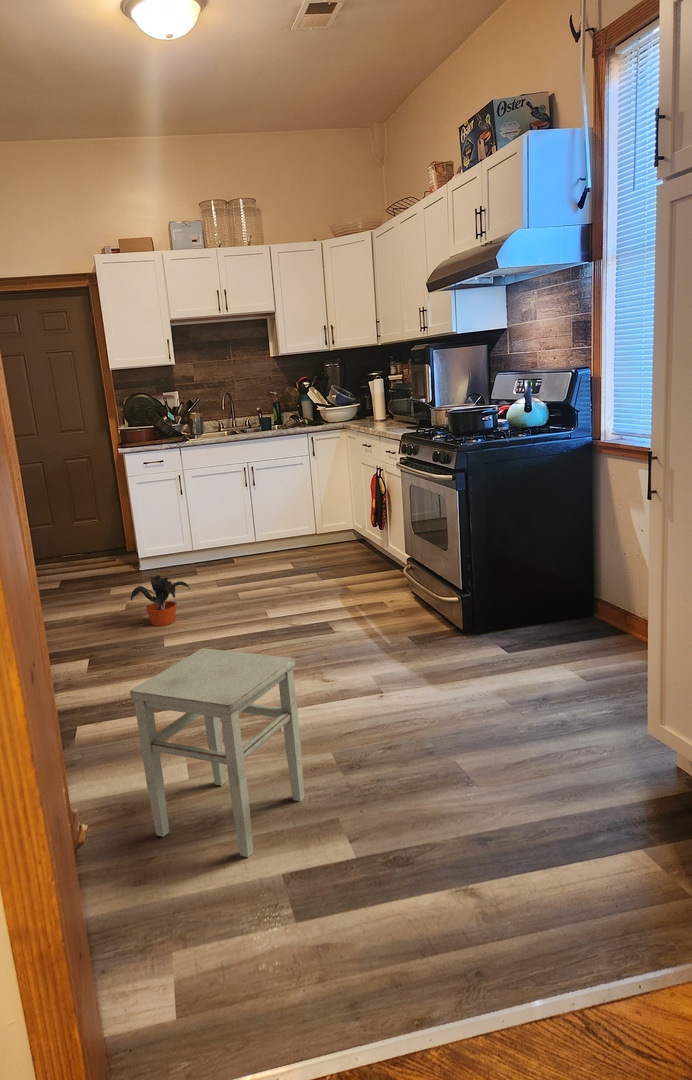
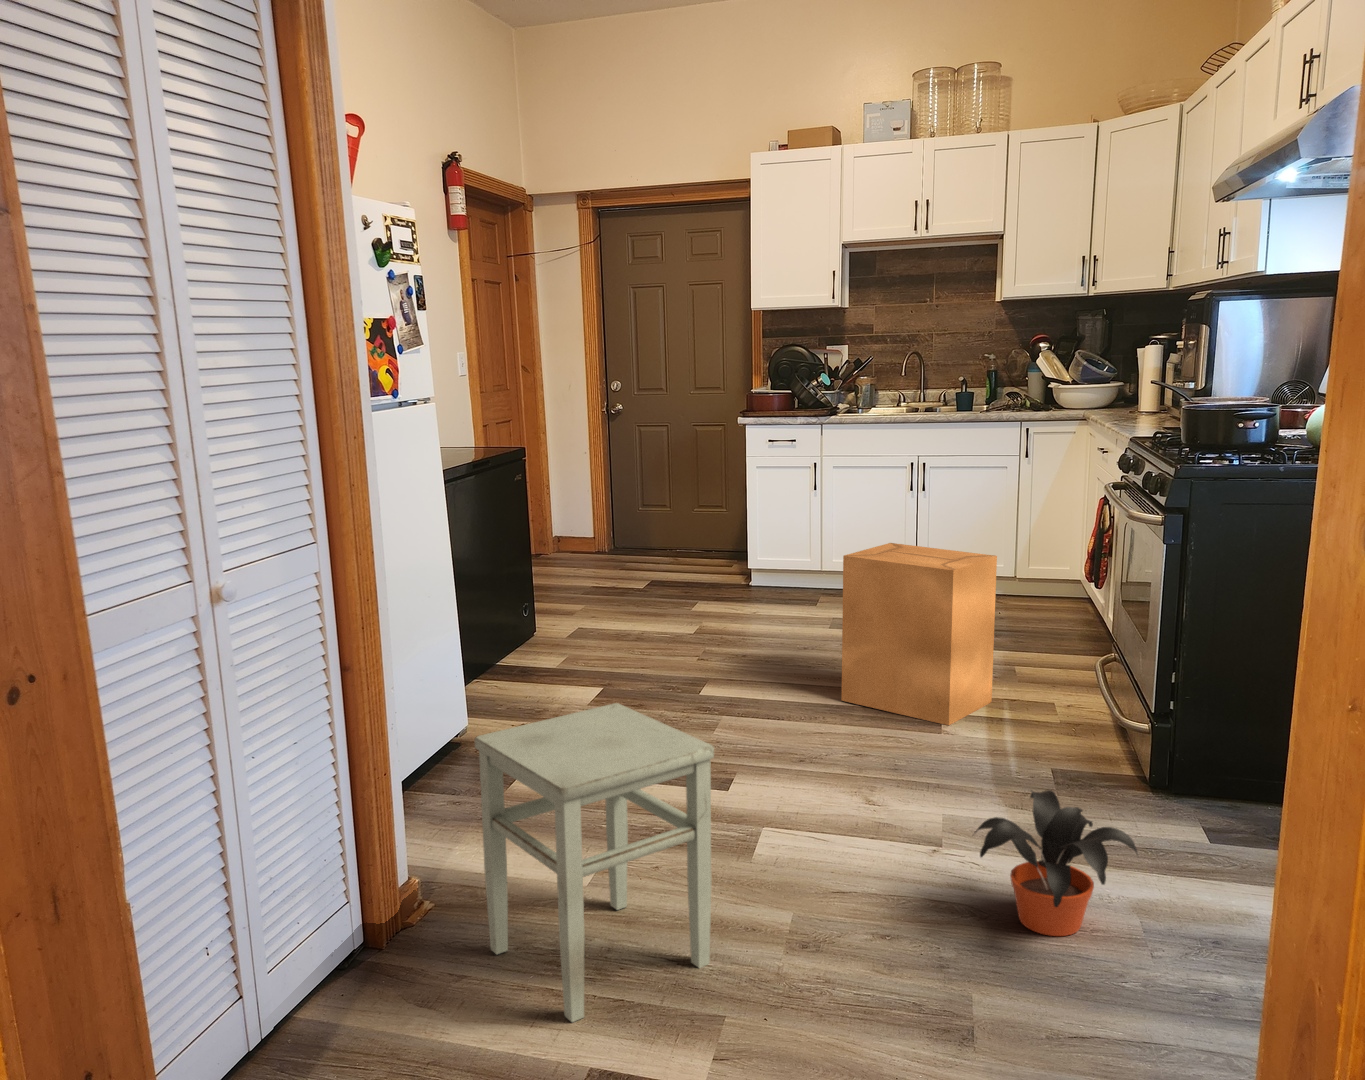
cardboard box: none [251,517,350,627] -> present [841,543,997,725]
potted plant: present [131,575,190,626] -> present [975,790,1137,936]

